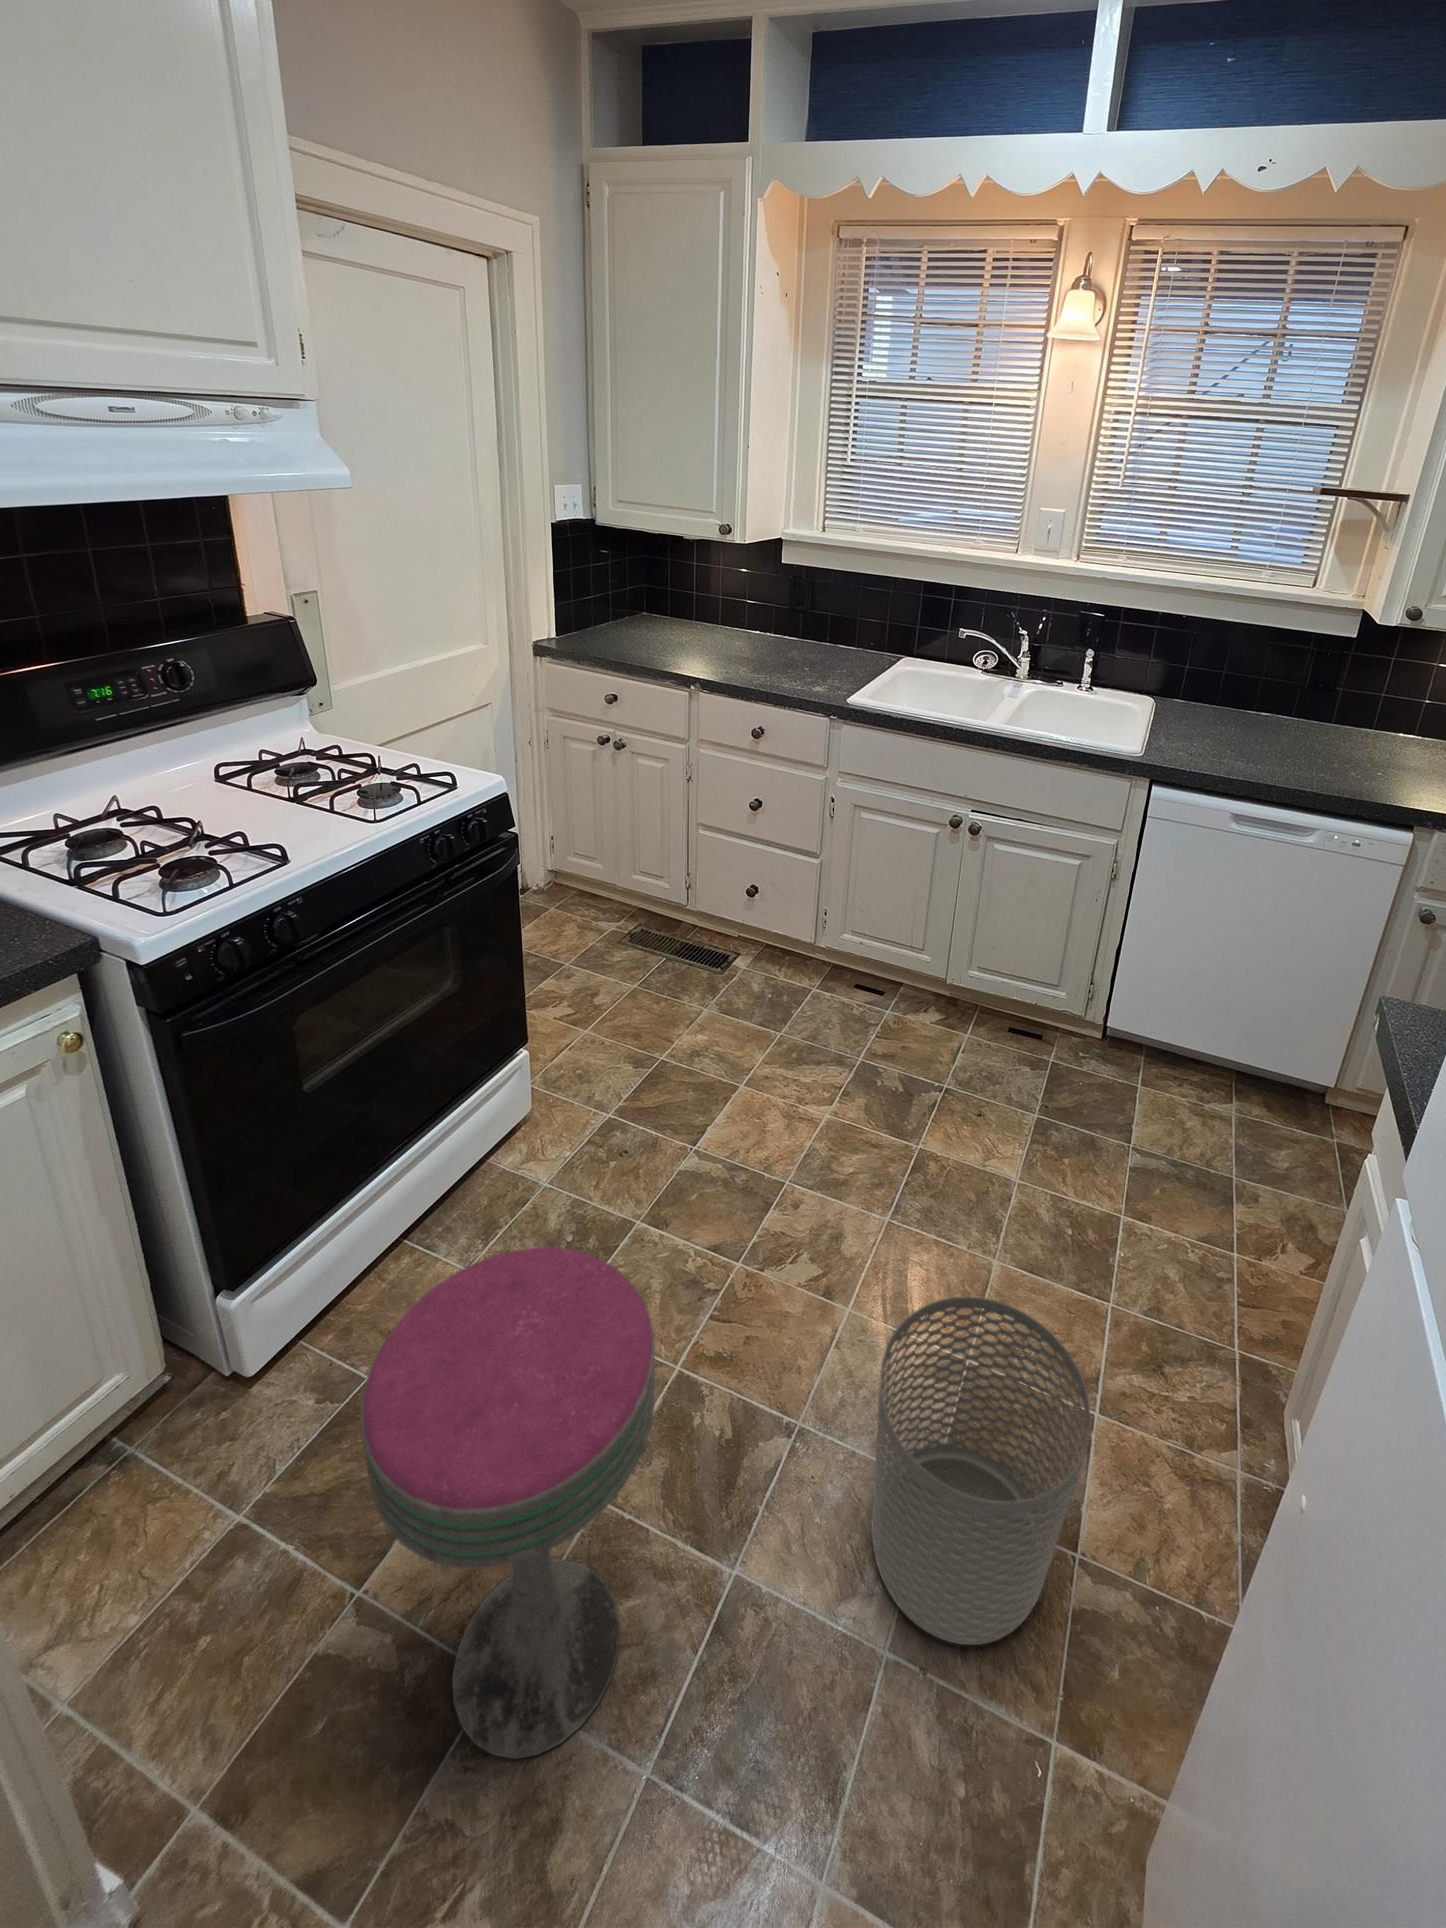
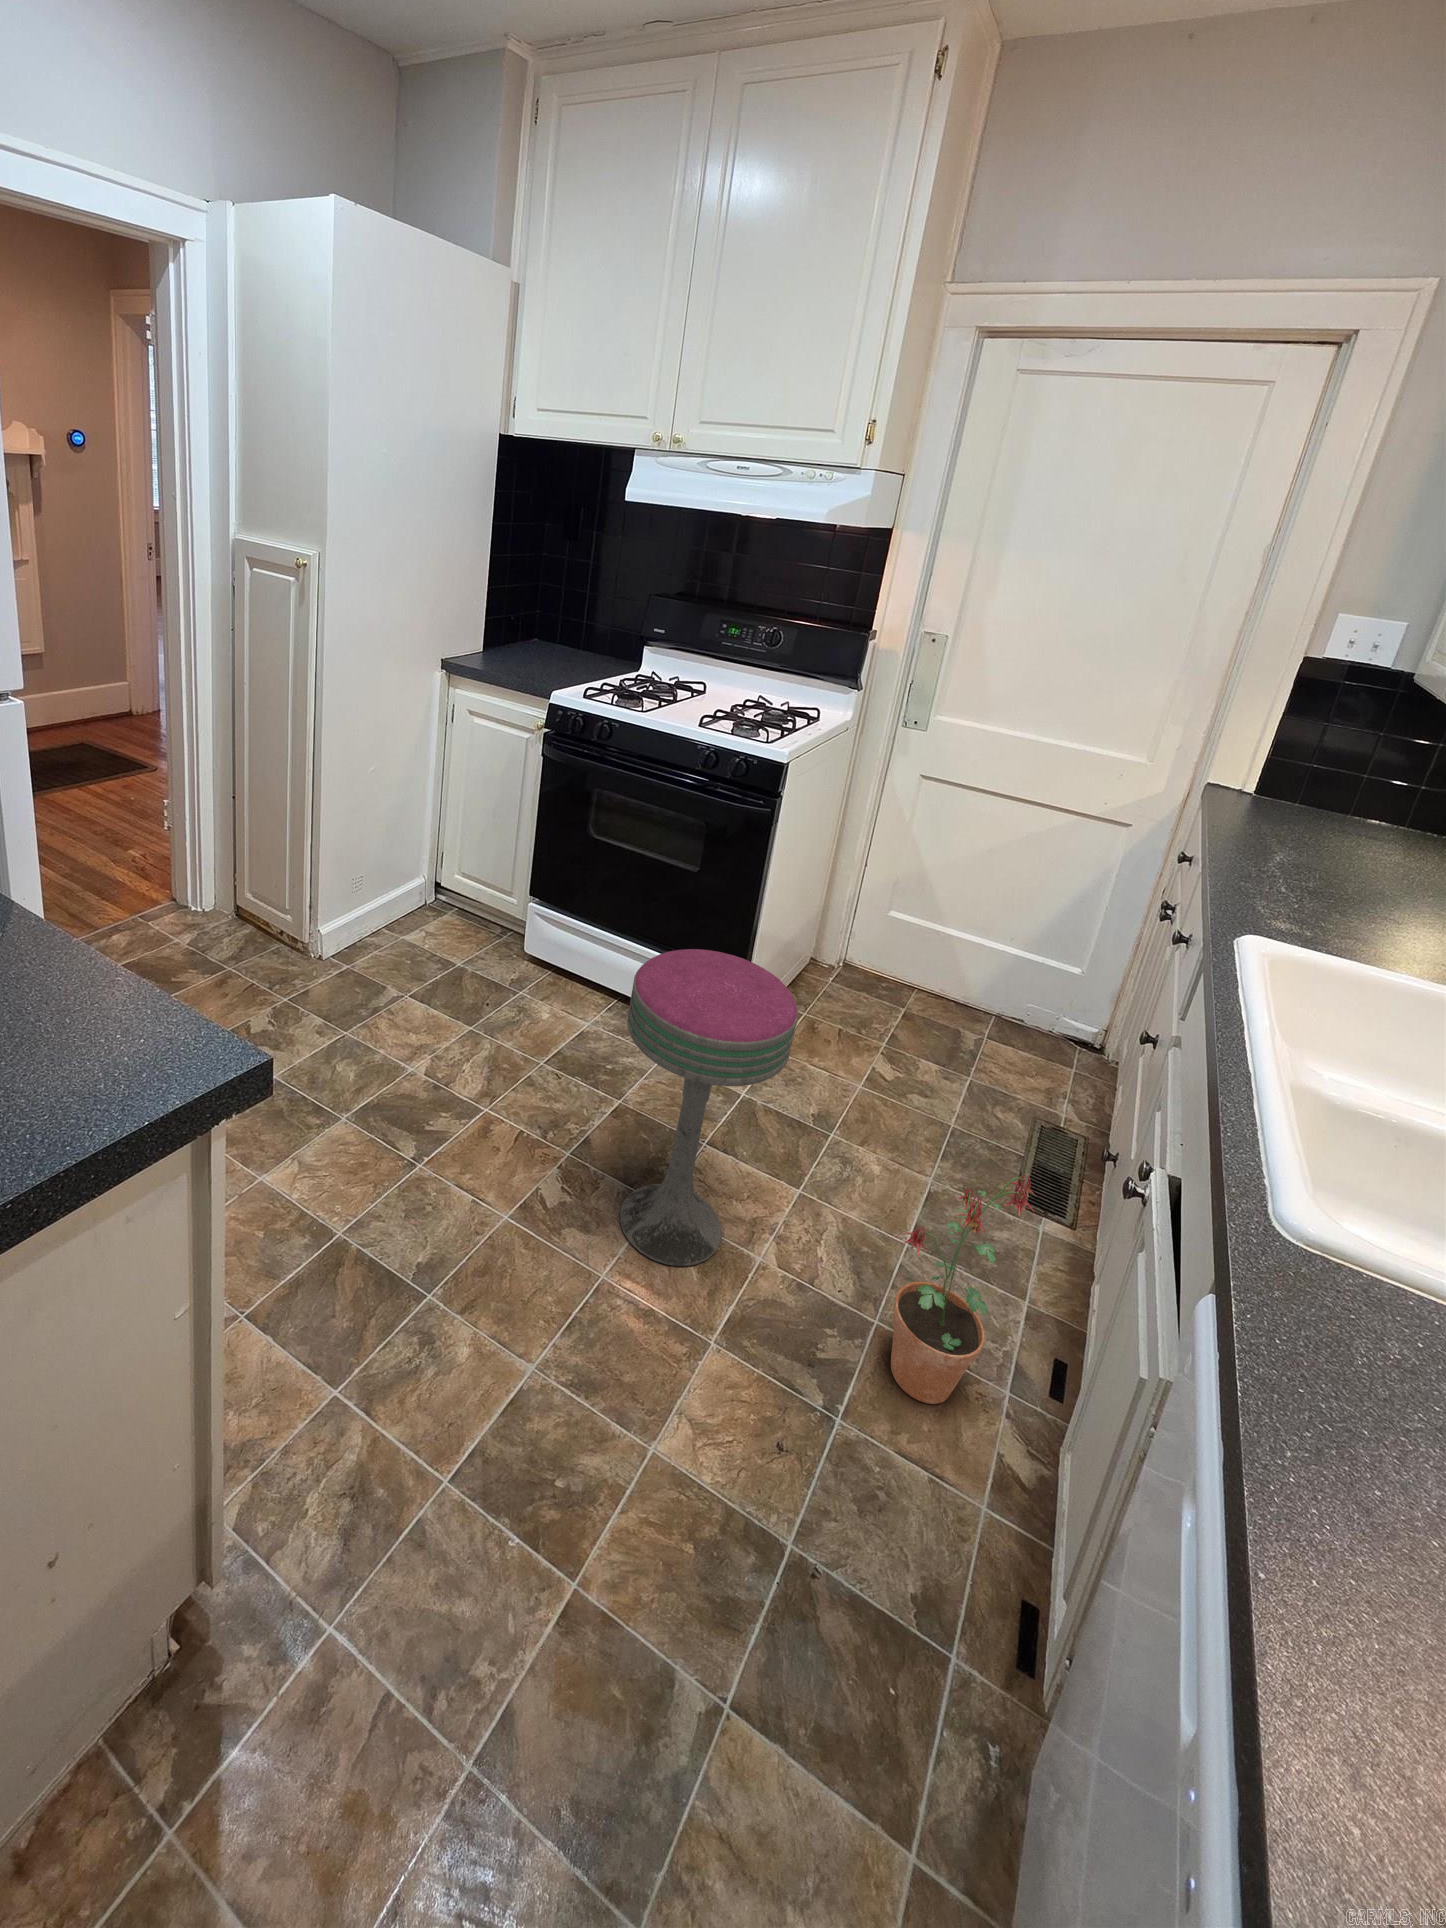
potted plant: none [661,1113,789,1362] -> present [891,1175,1035,1404]
waste bin: present [871,1296,1091,1645] -> none [649,1290,891,1656]

